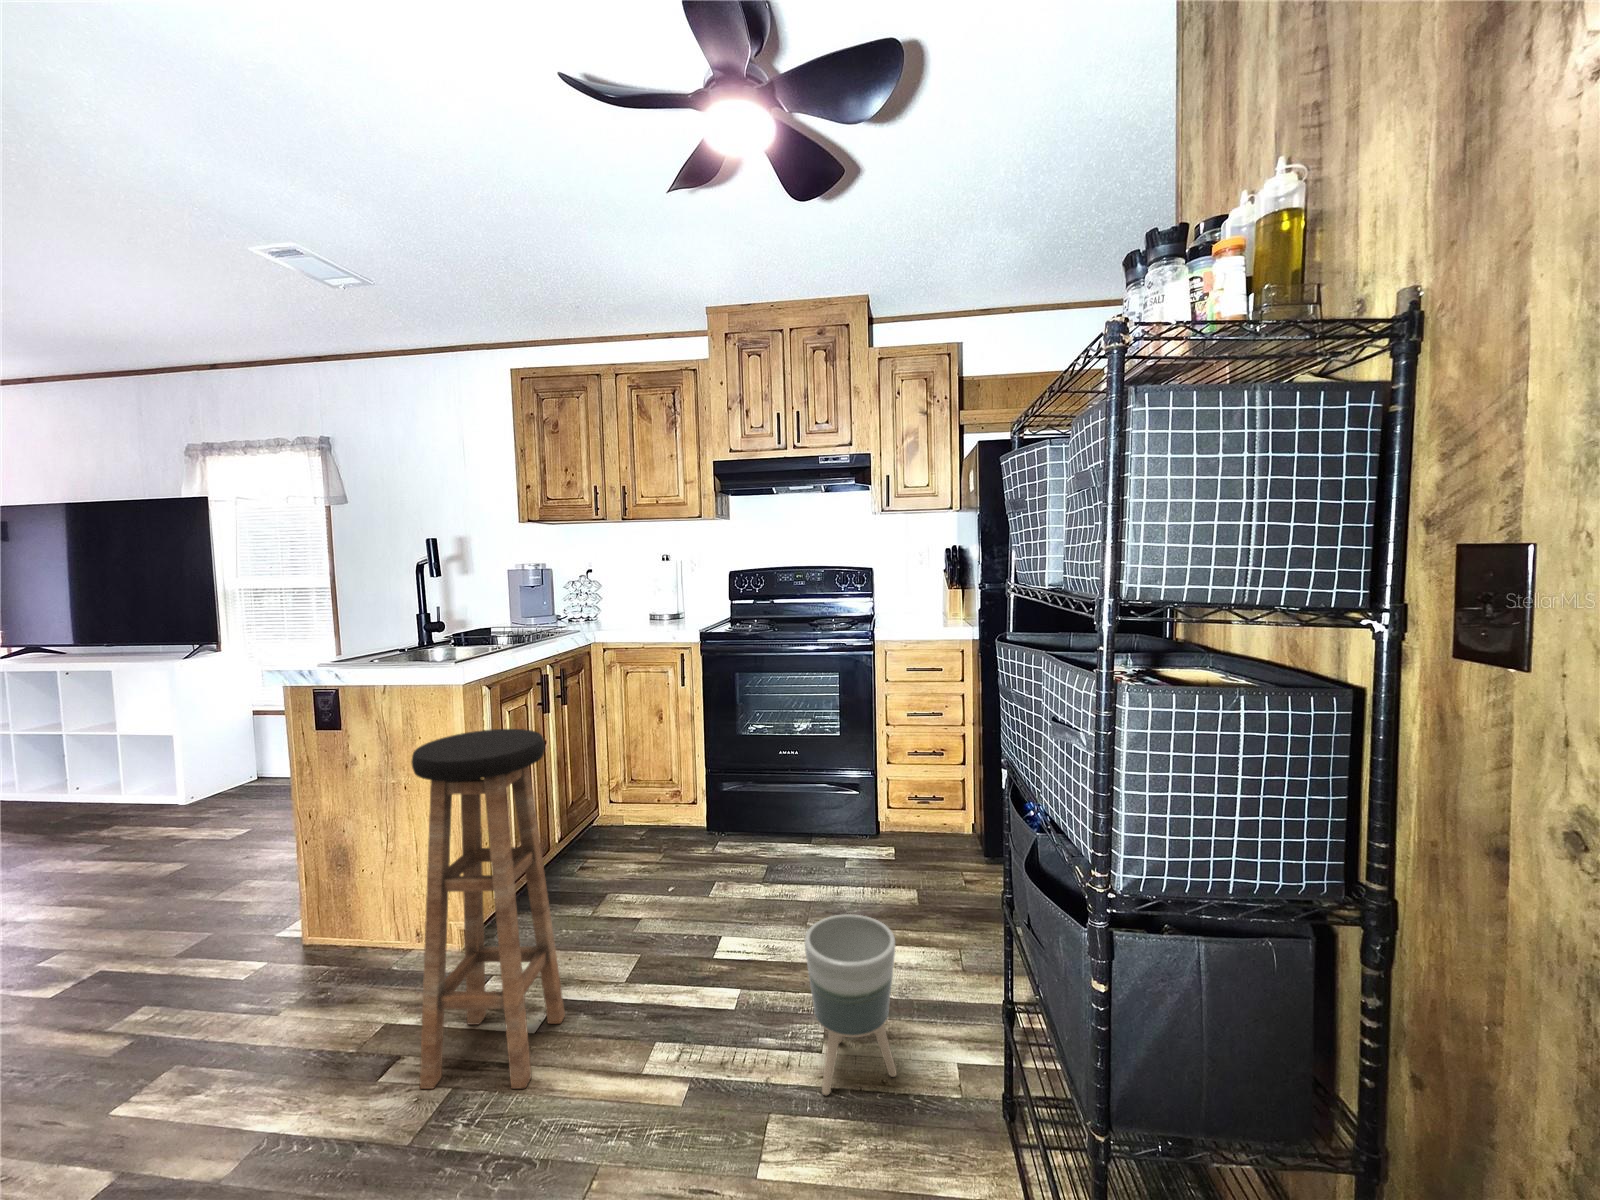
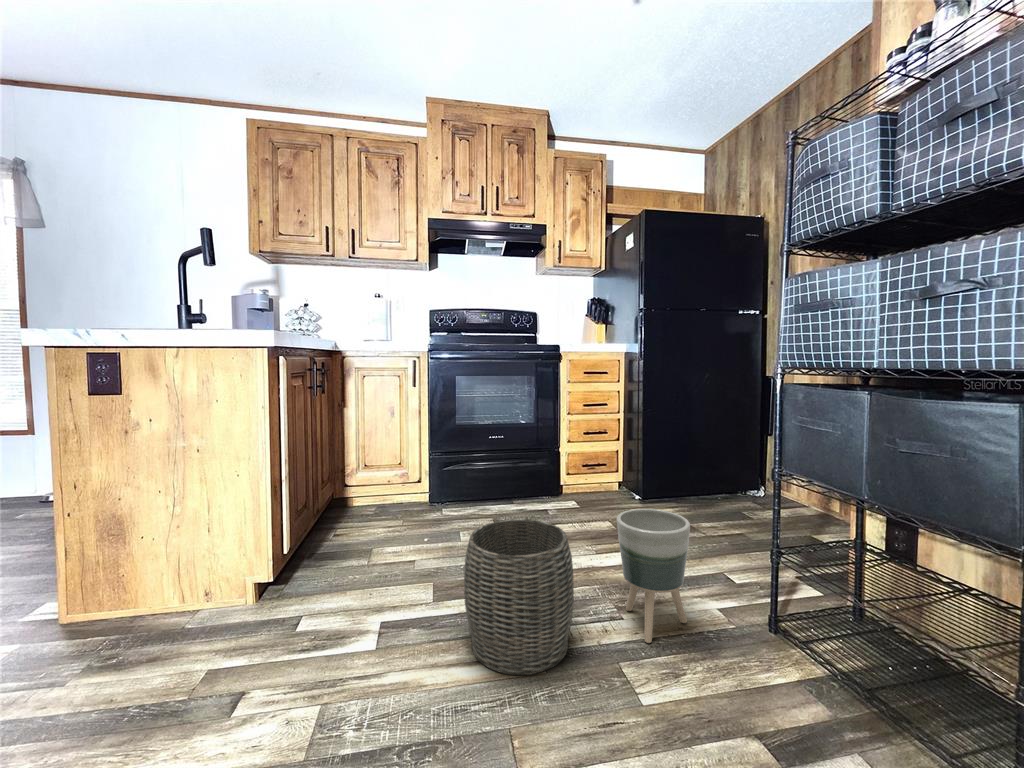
bar stool: present [412,729,565,1089] -> none [275,375,397,712]
woven basket: none [612,906,745,1104] -> present [464,519,574,675]

